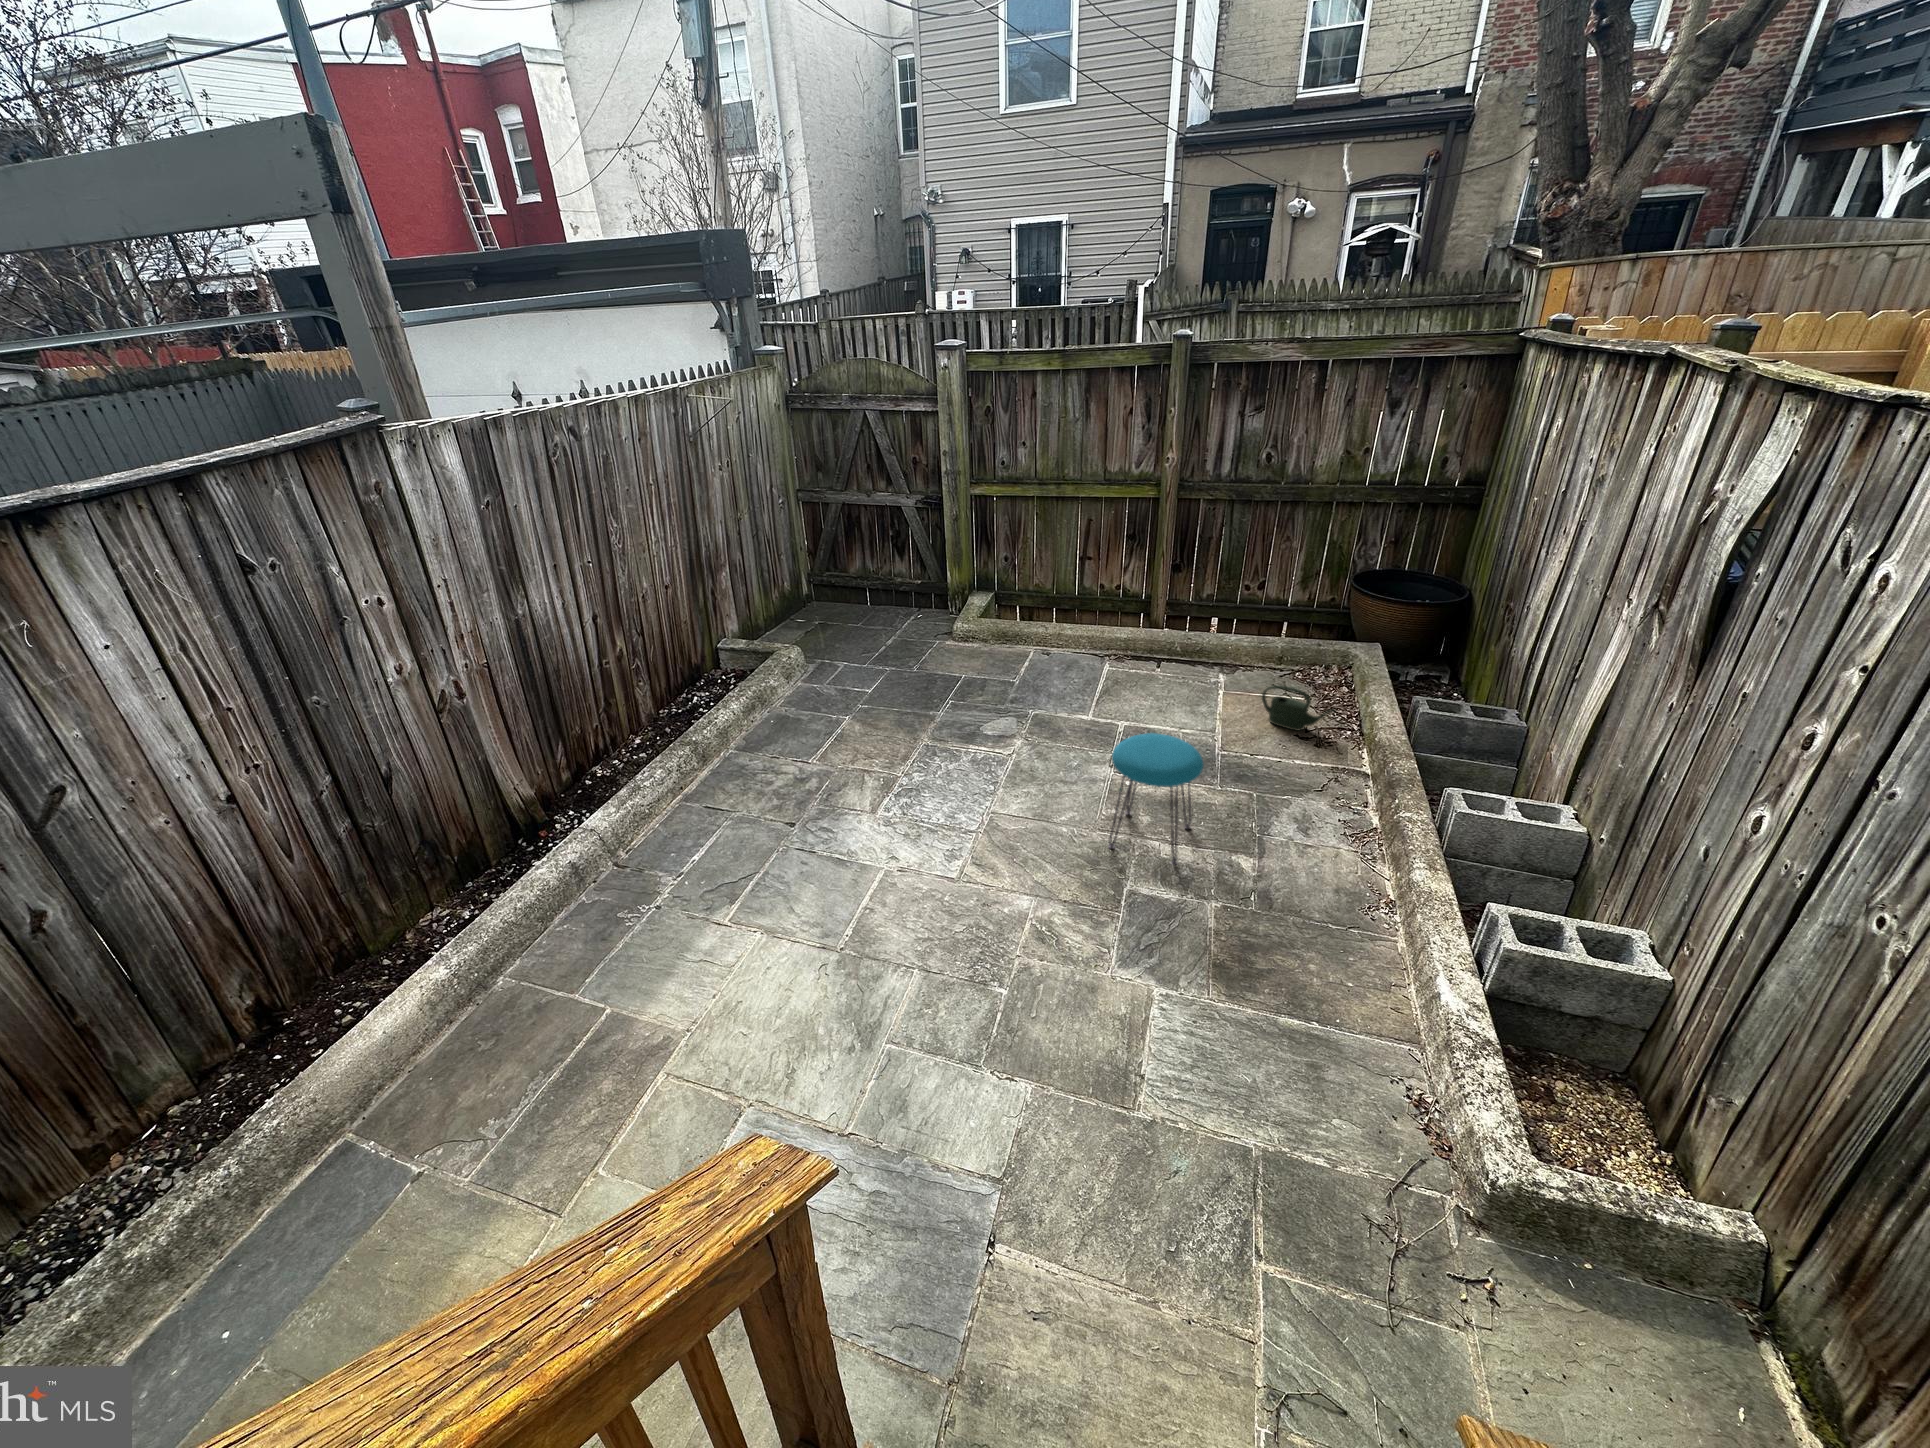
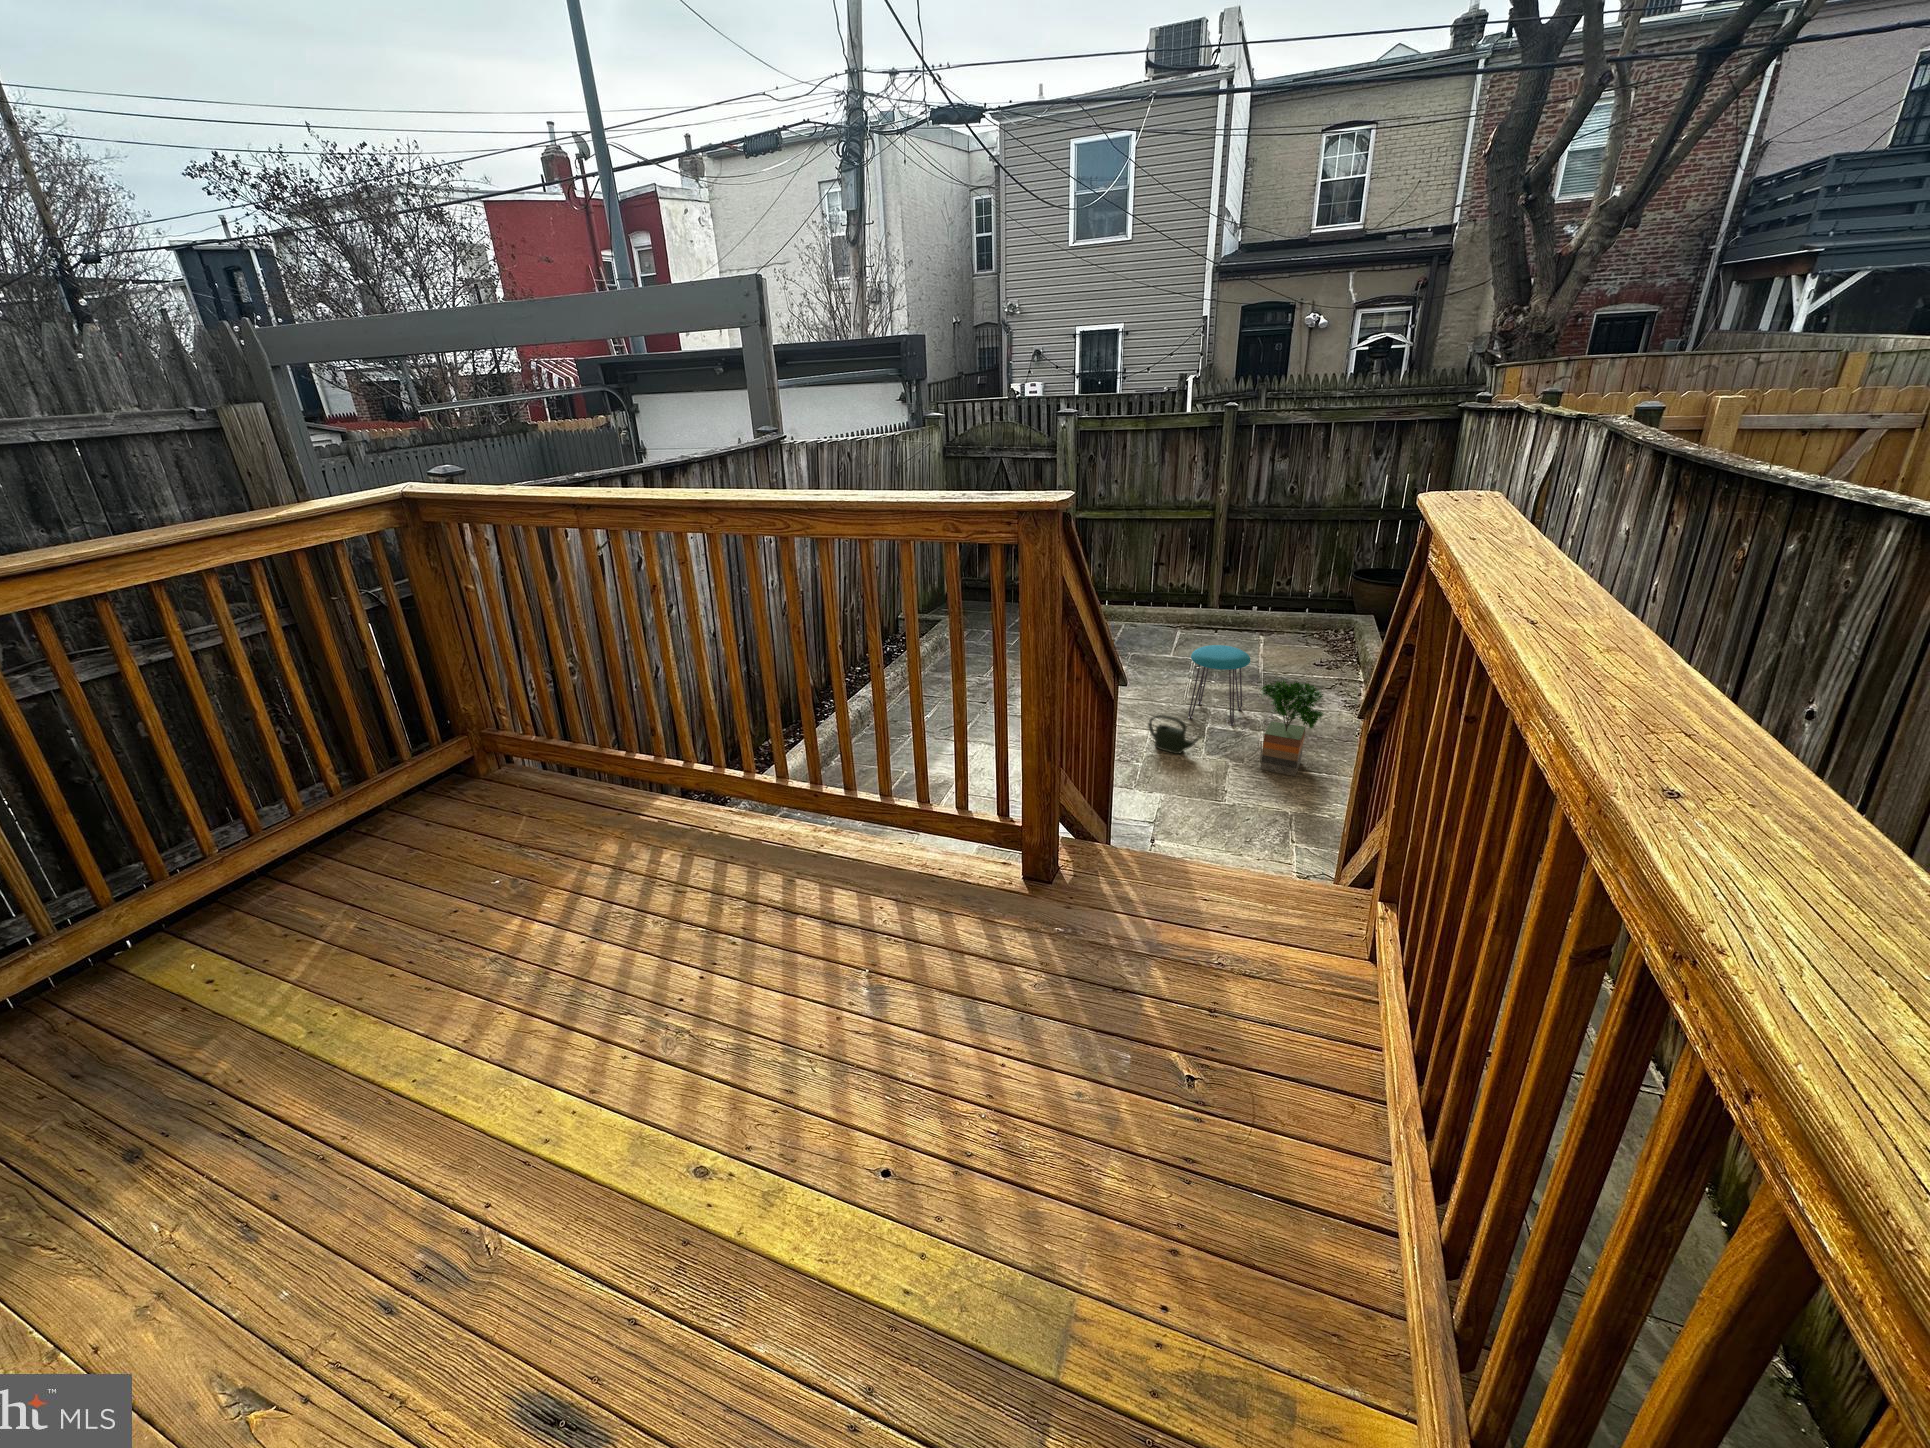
watering can: present [1262,685,1335,731] -> present [1148,715,1204,754]
potted tree: none [1215,839,1325,998] -> present [1260,680,1324,776]

